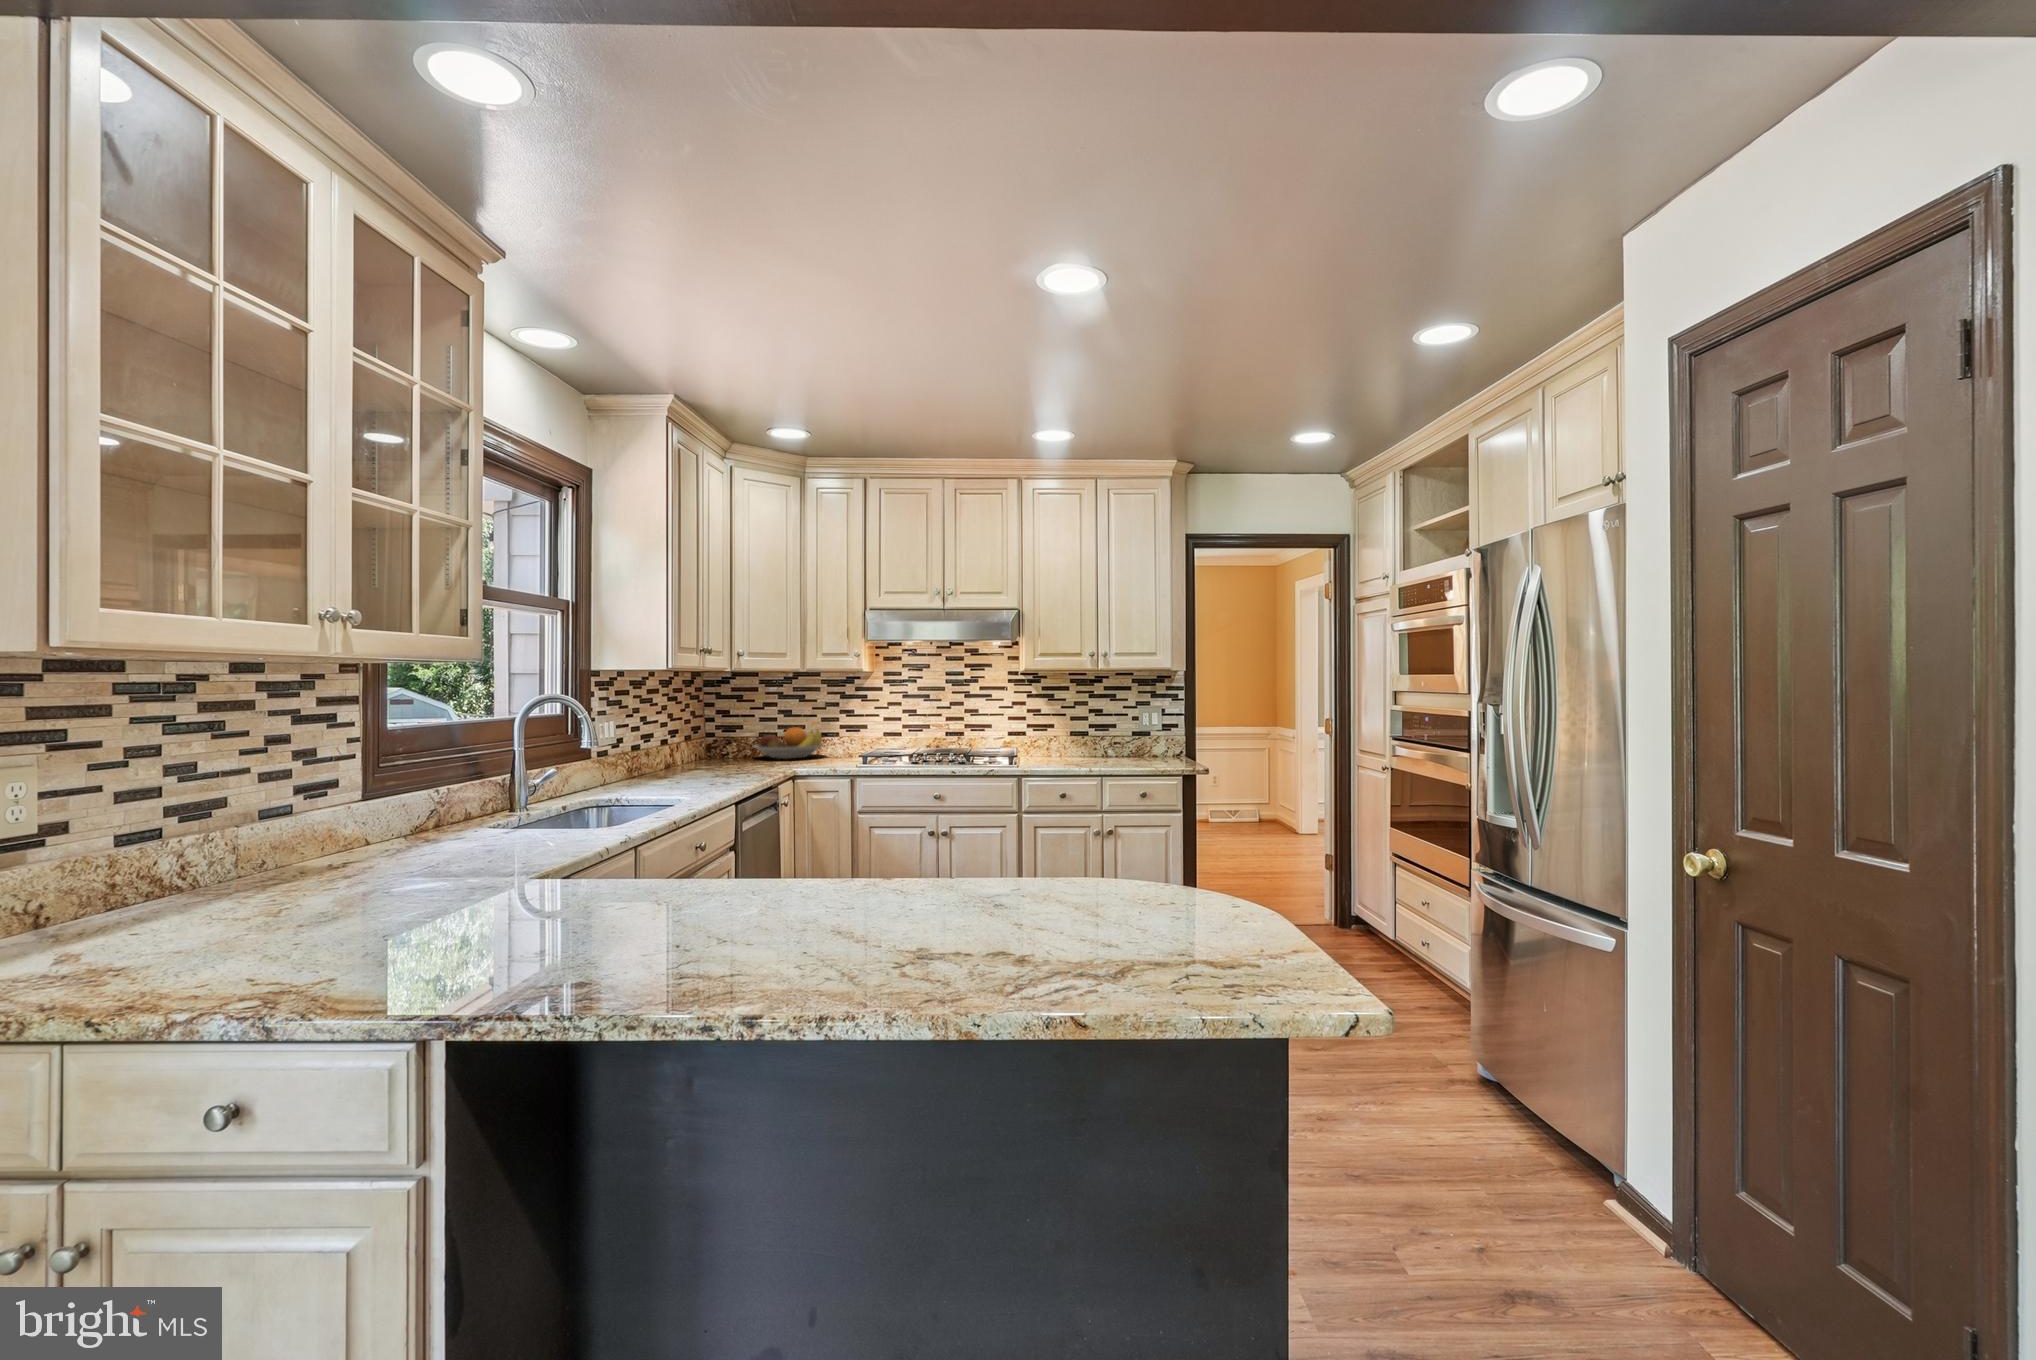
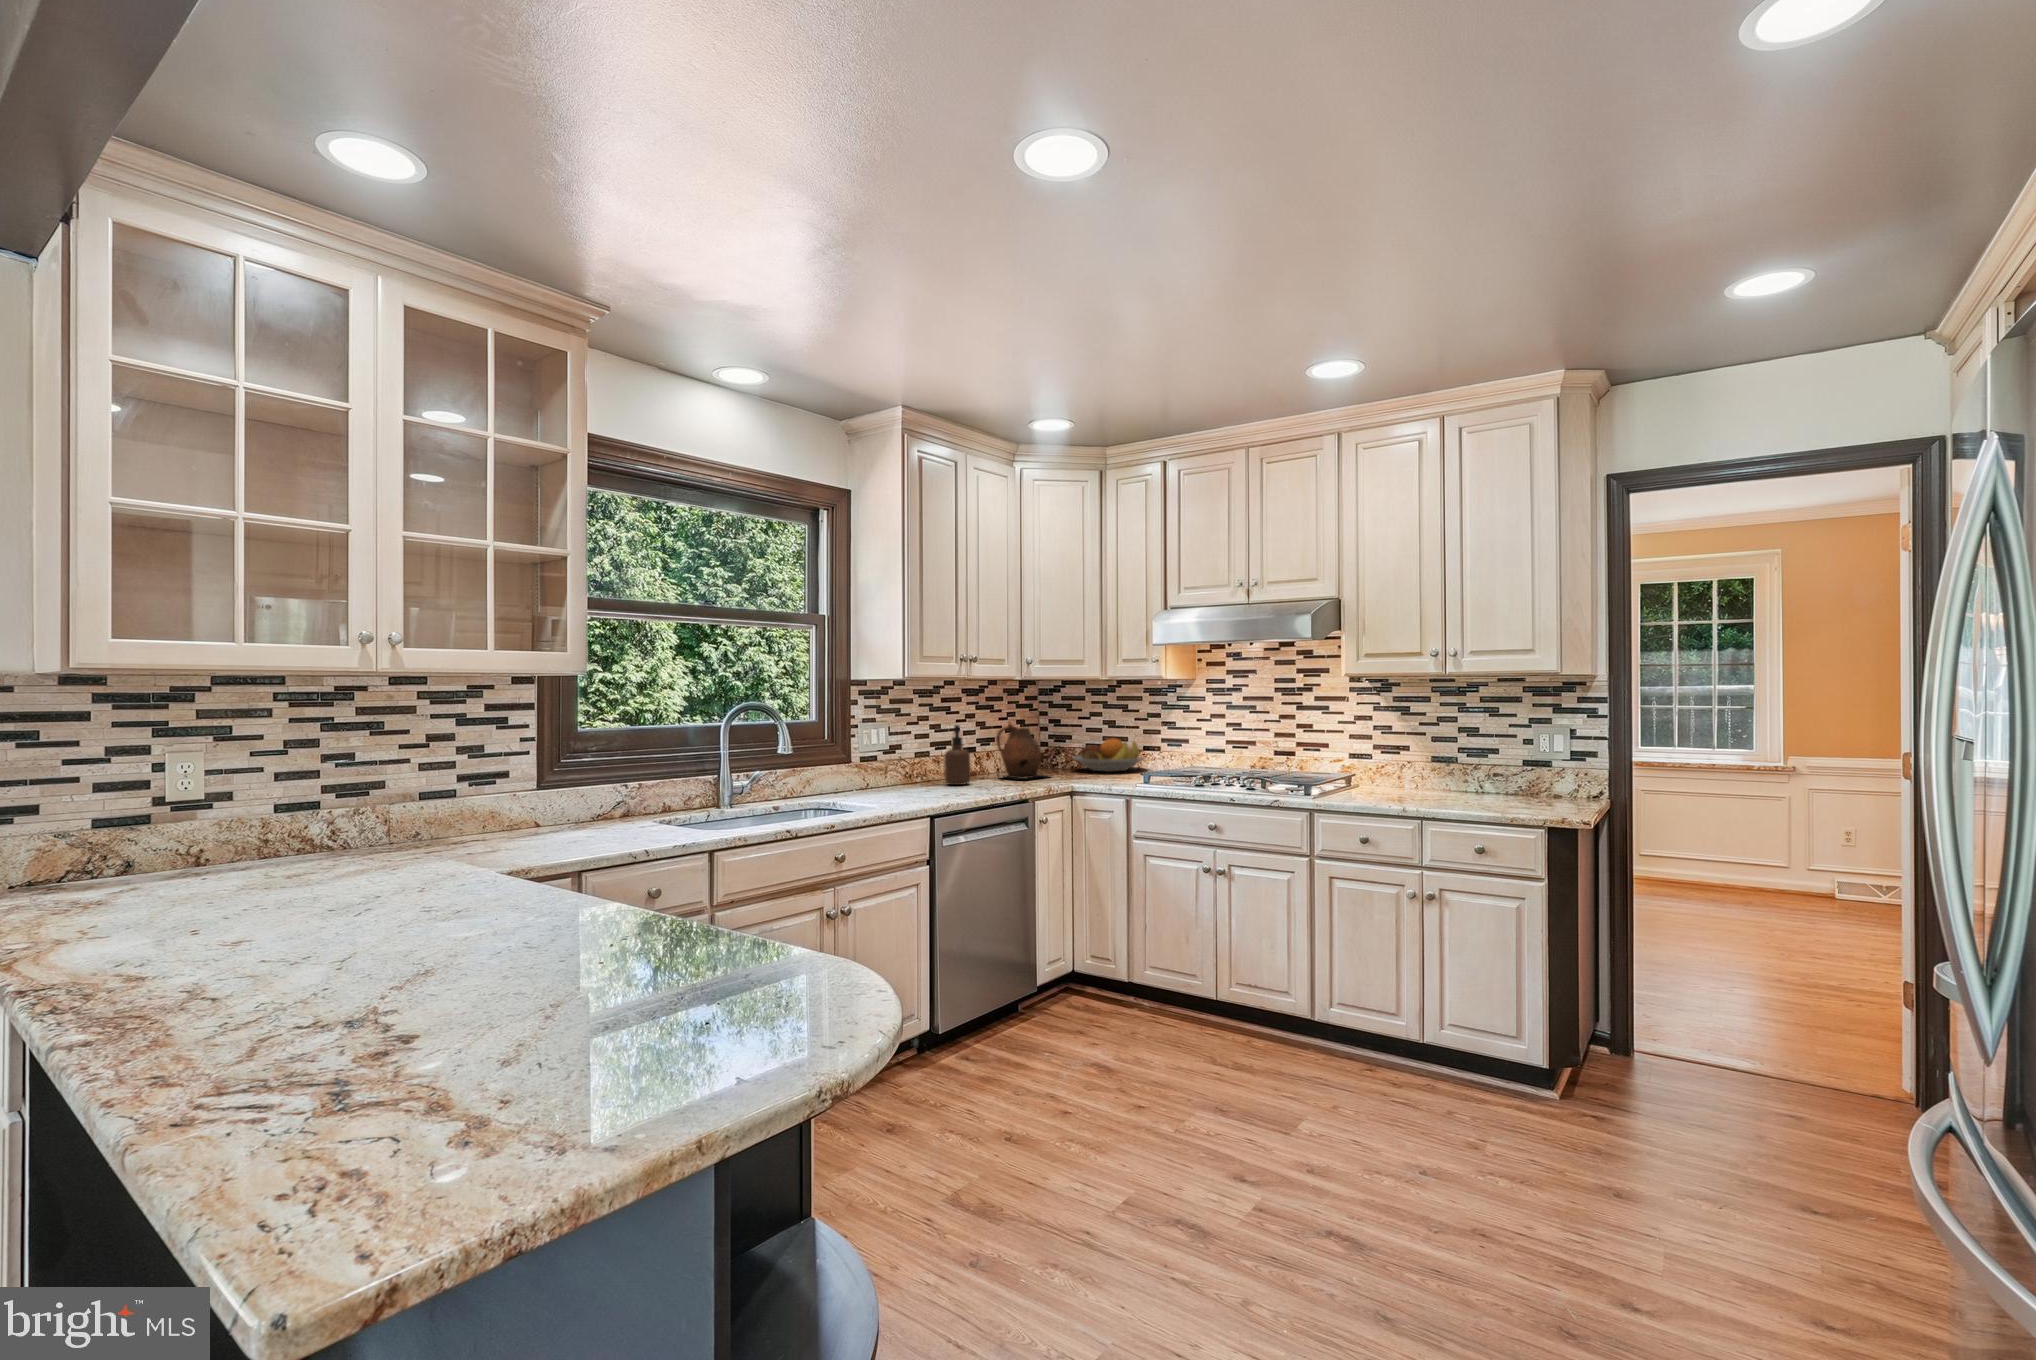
ceramic pitcher: none [702,712,757,769] -> present [996,721,1048,779]
soap dispenser: none [671,716,699,778] -> present [944,725,971,785]

